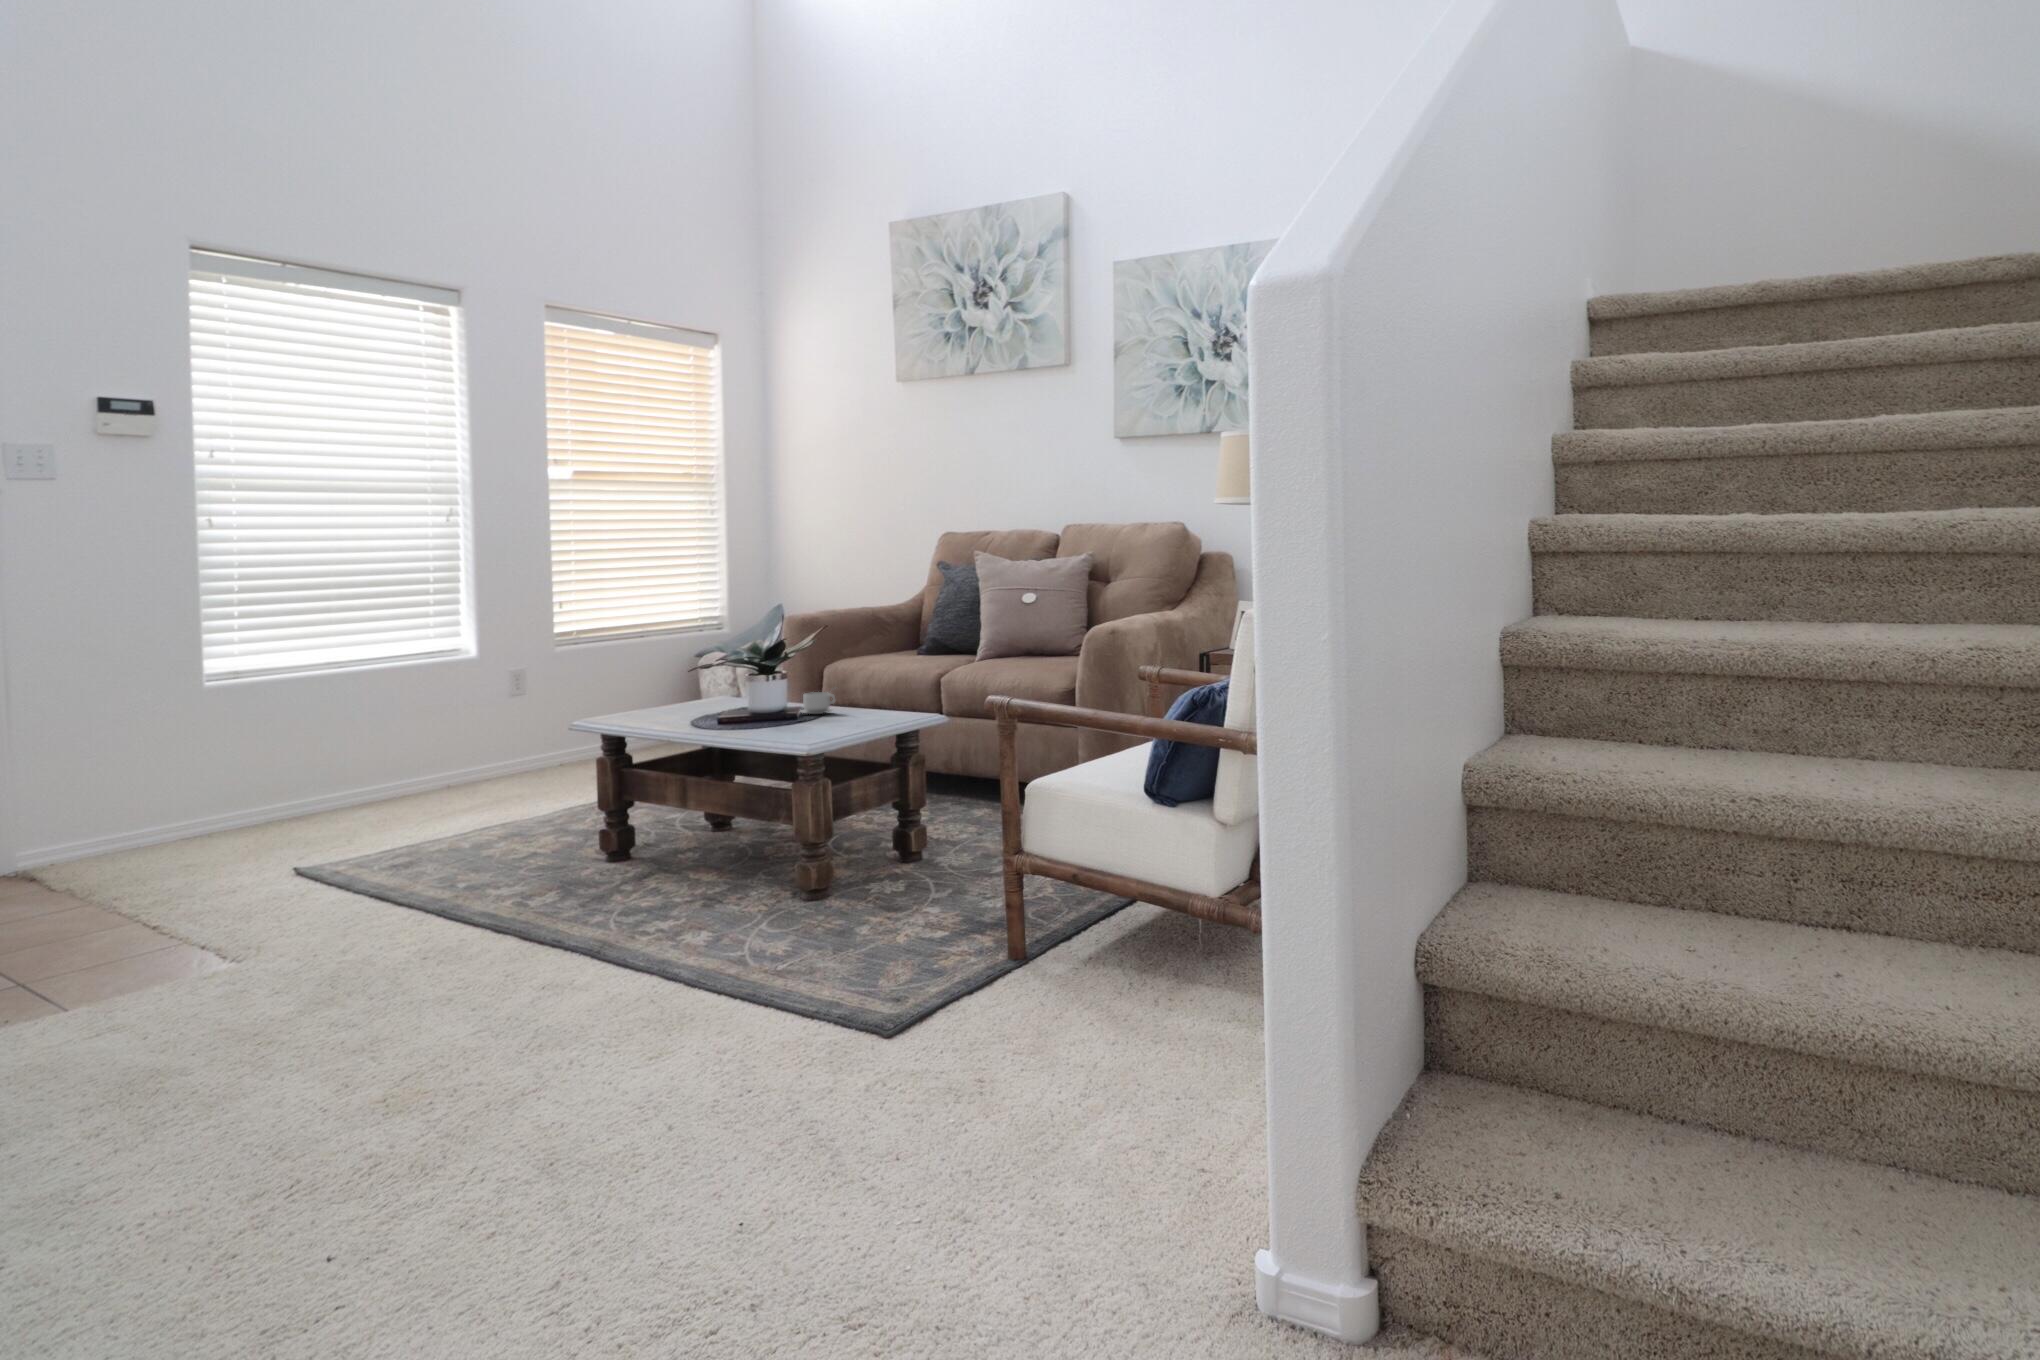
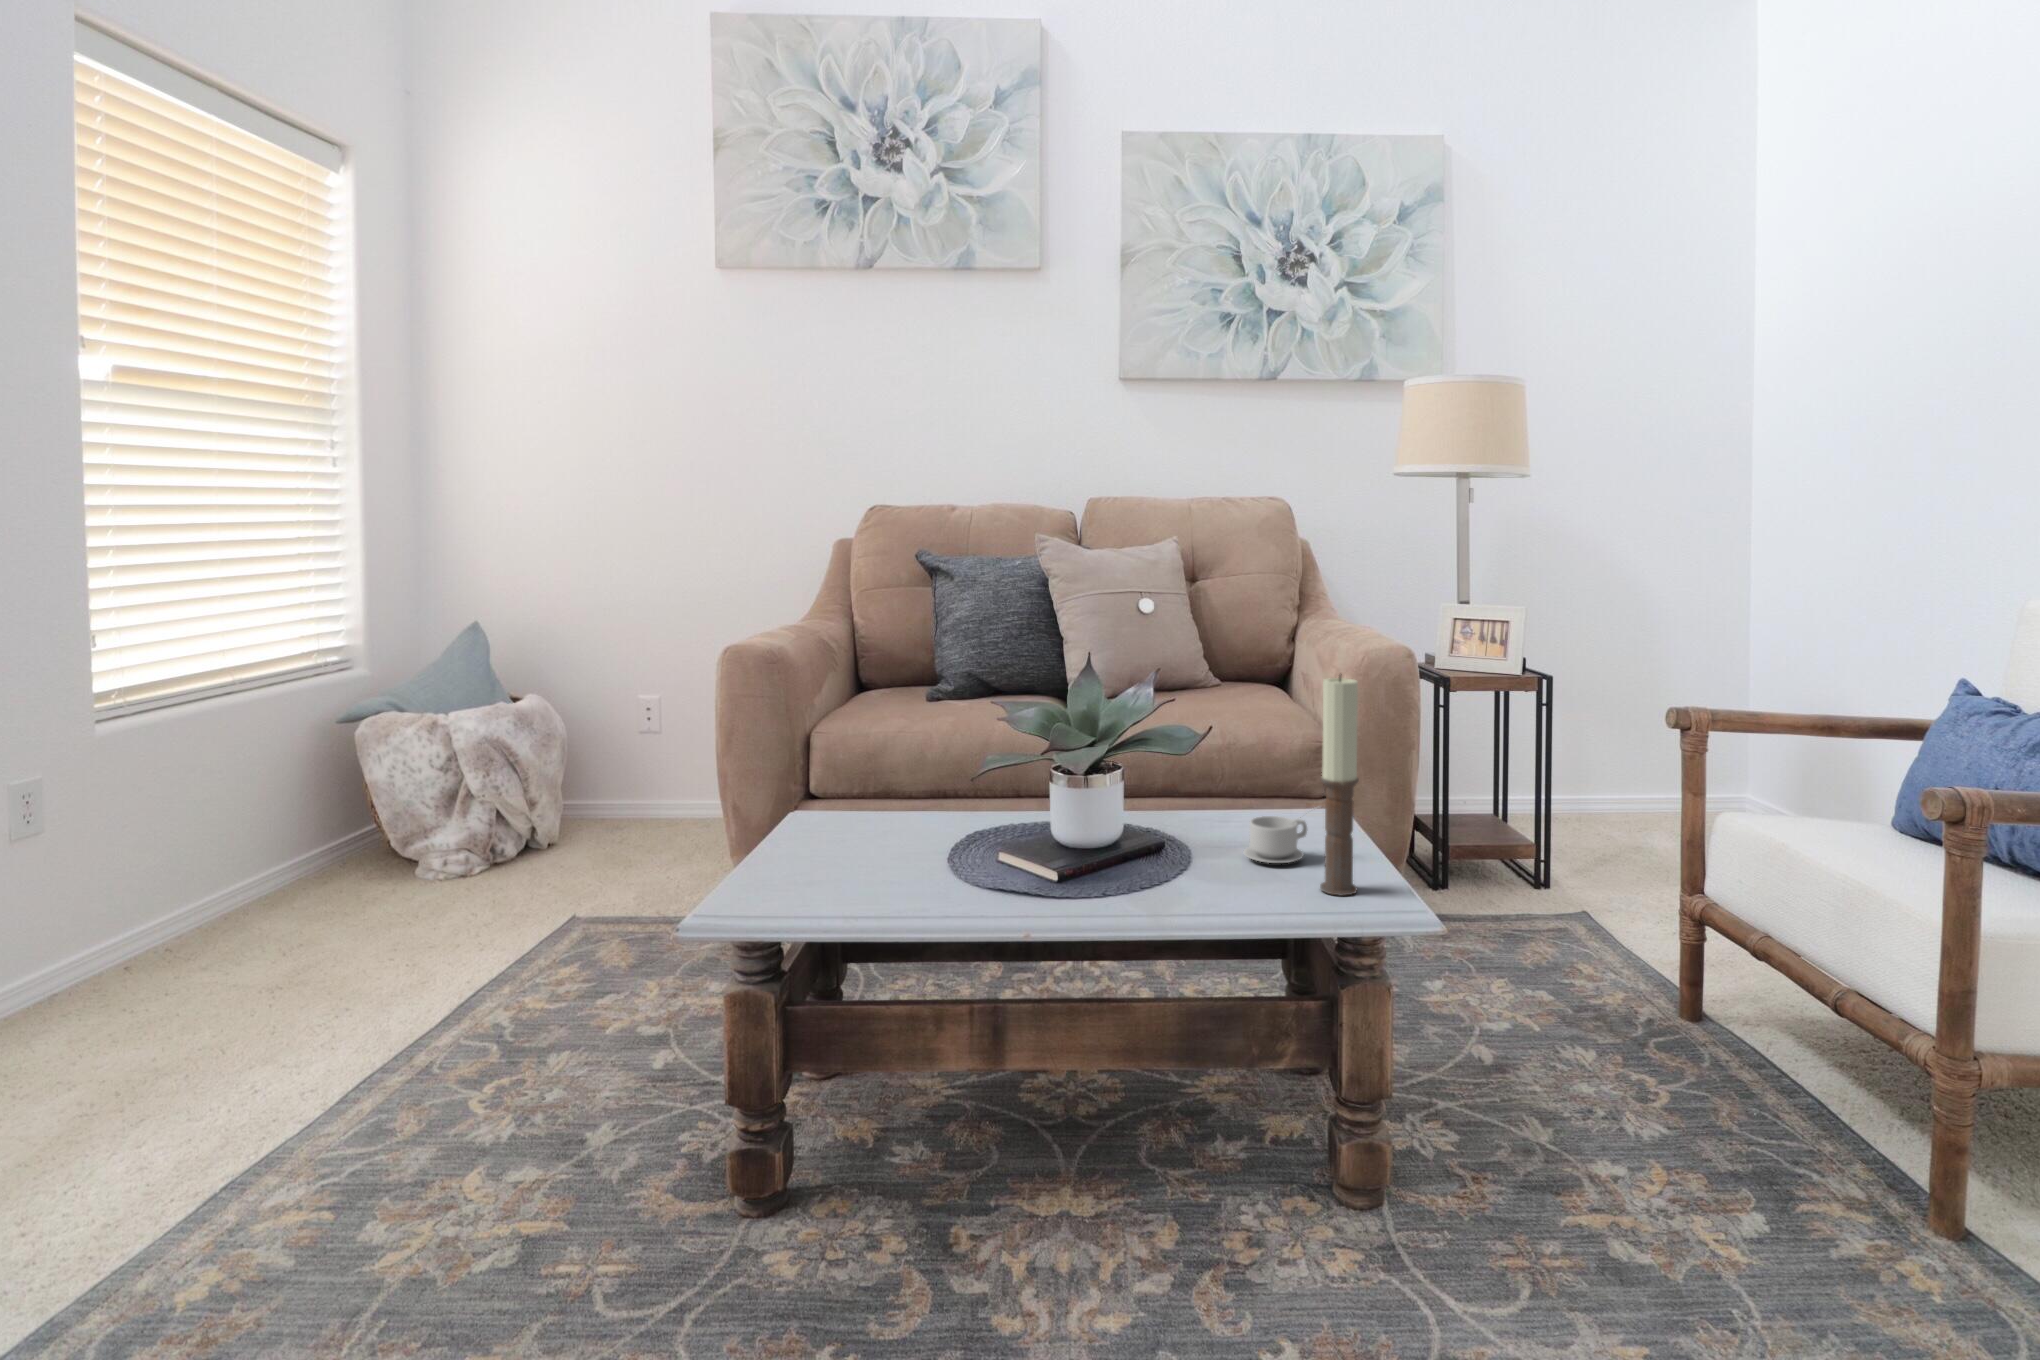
candle: none [780,608,800,722] -> present [1320,676,1359,896]

